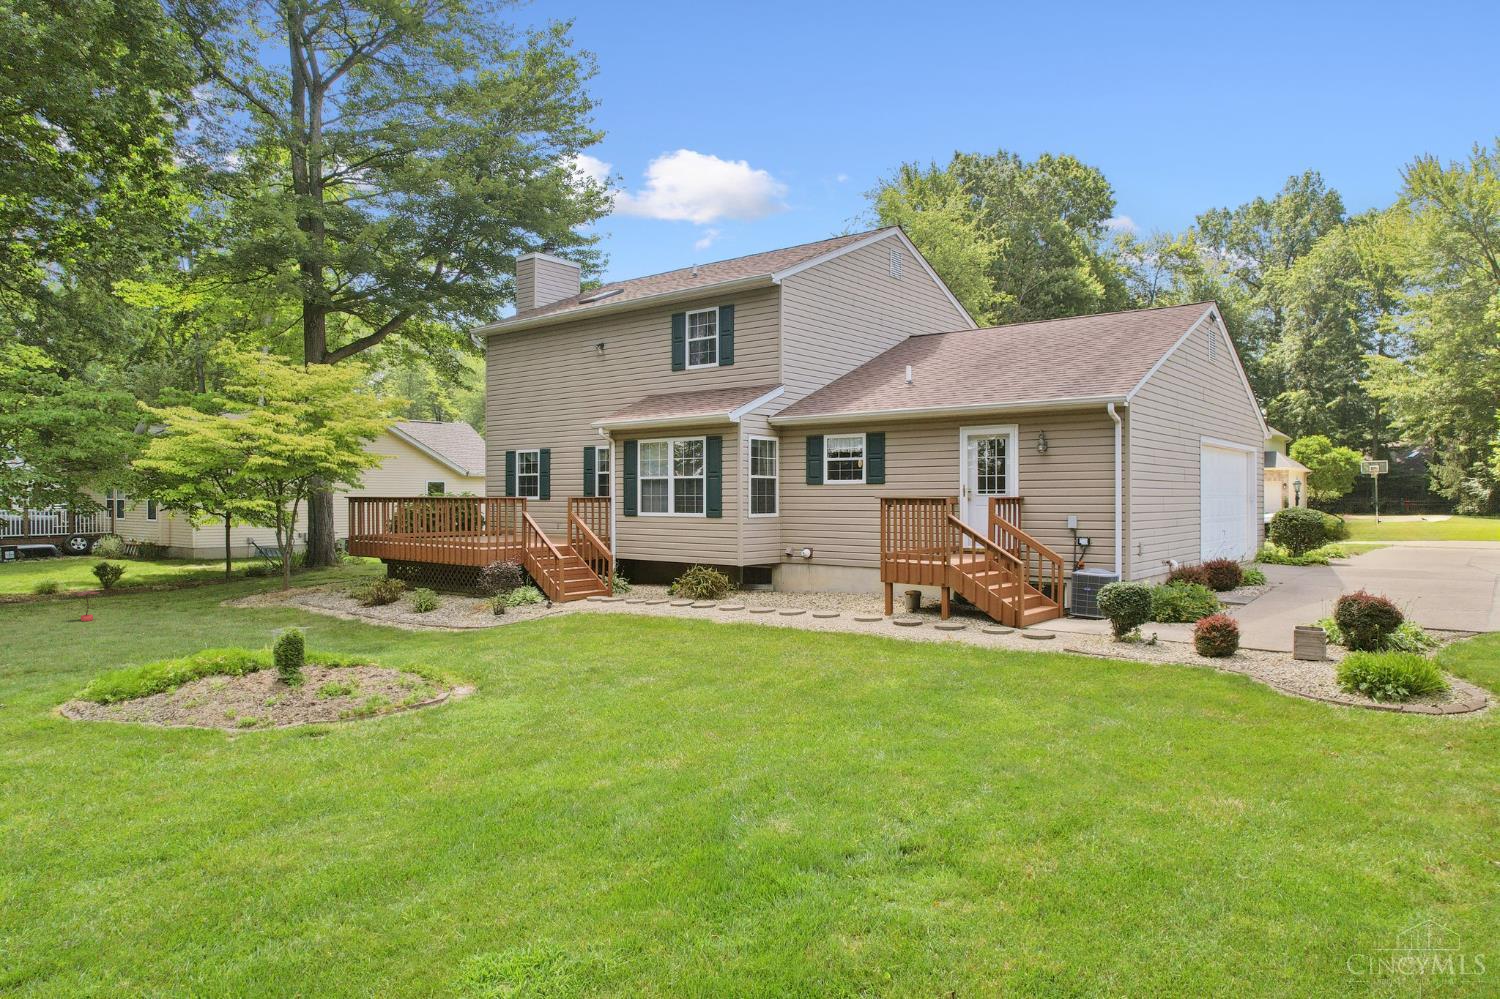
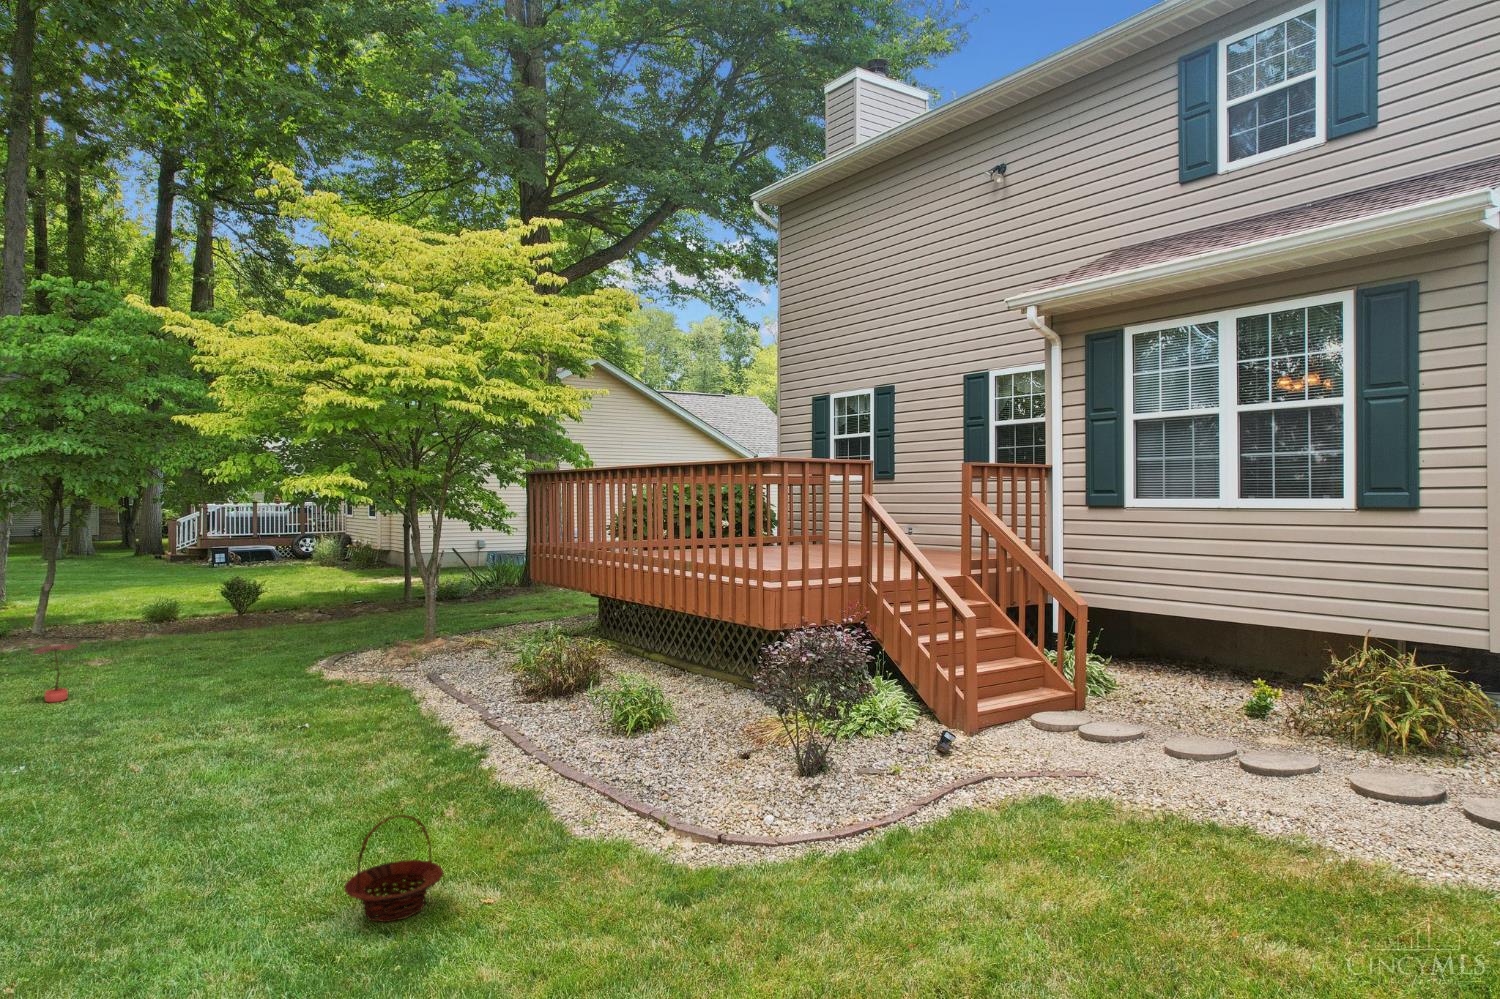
basket: none [341,614,372,643] -> present [344,815,444,922]

